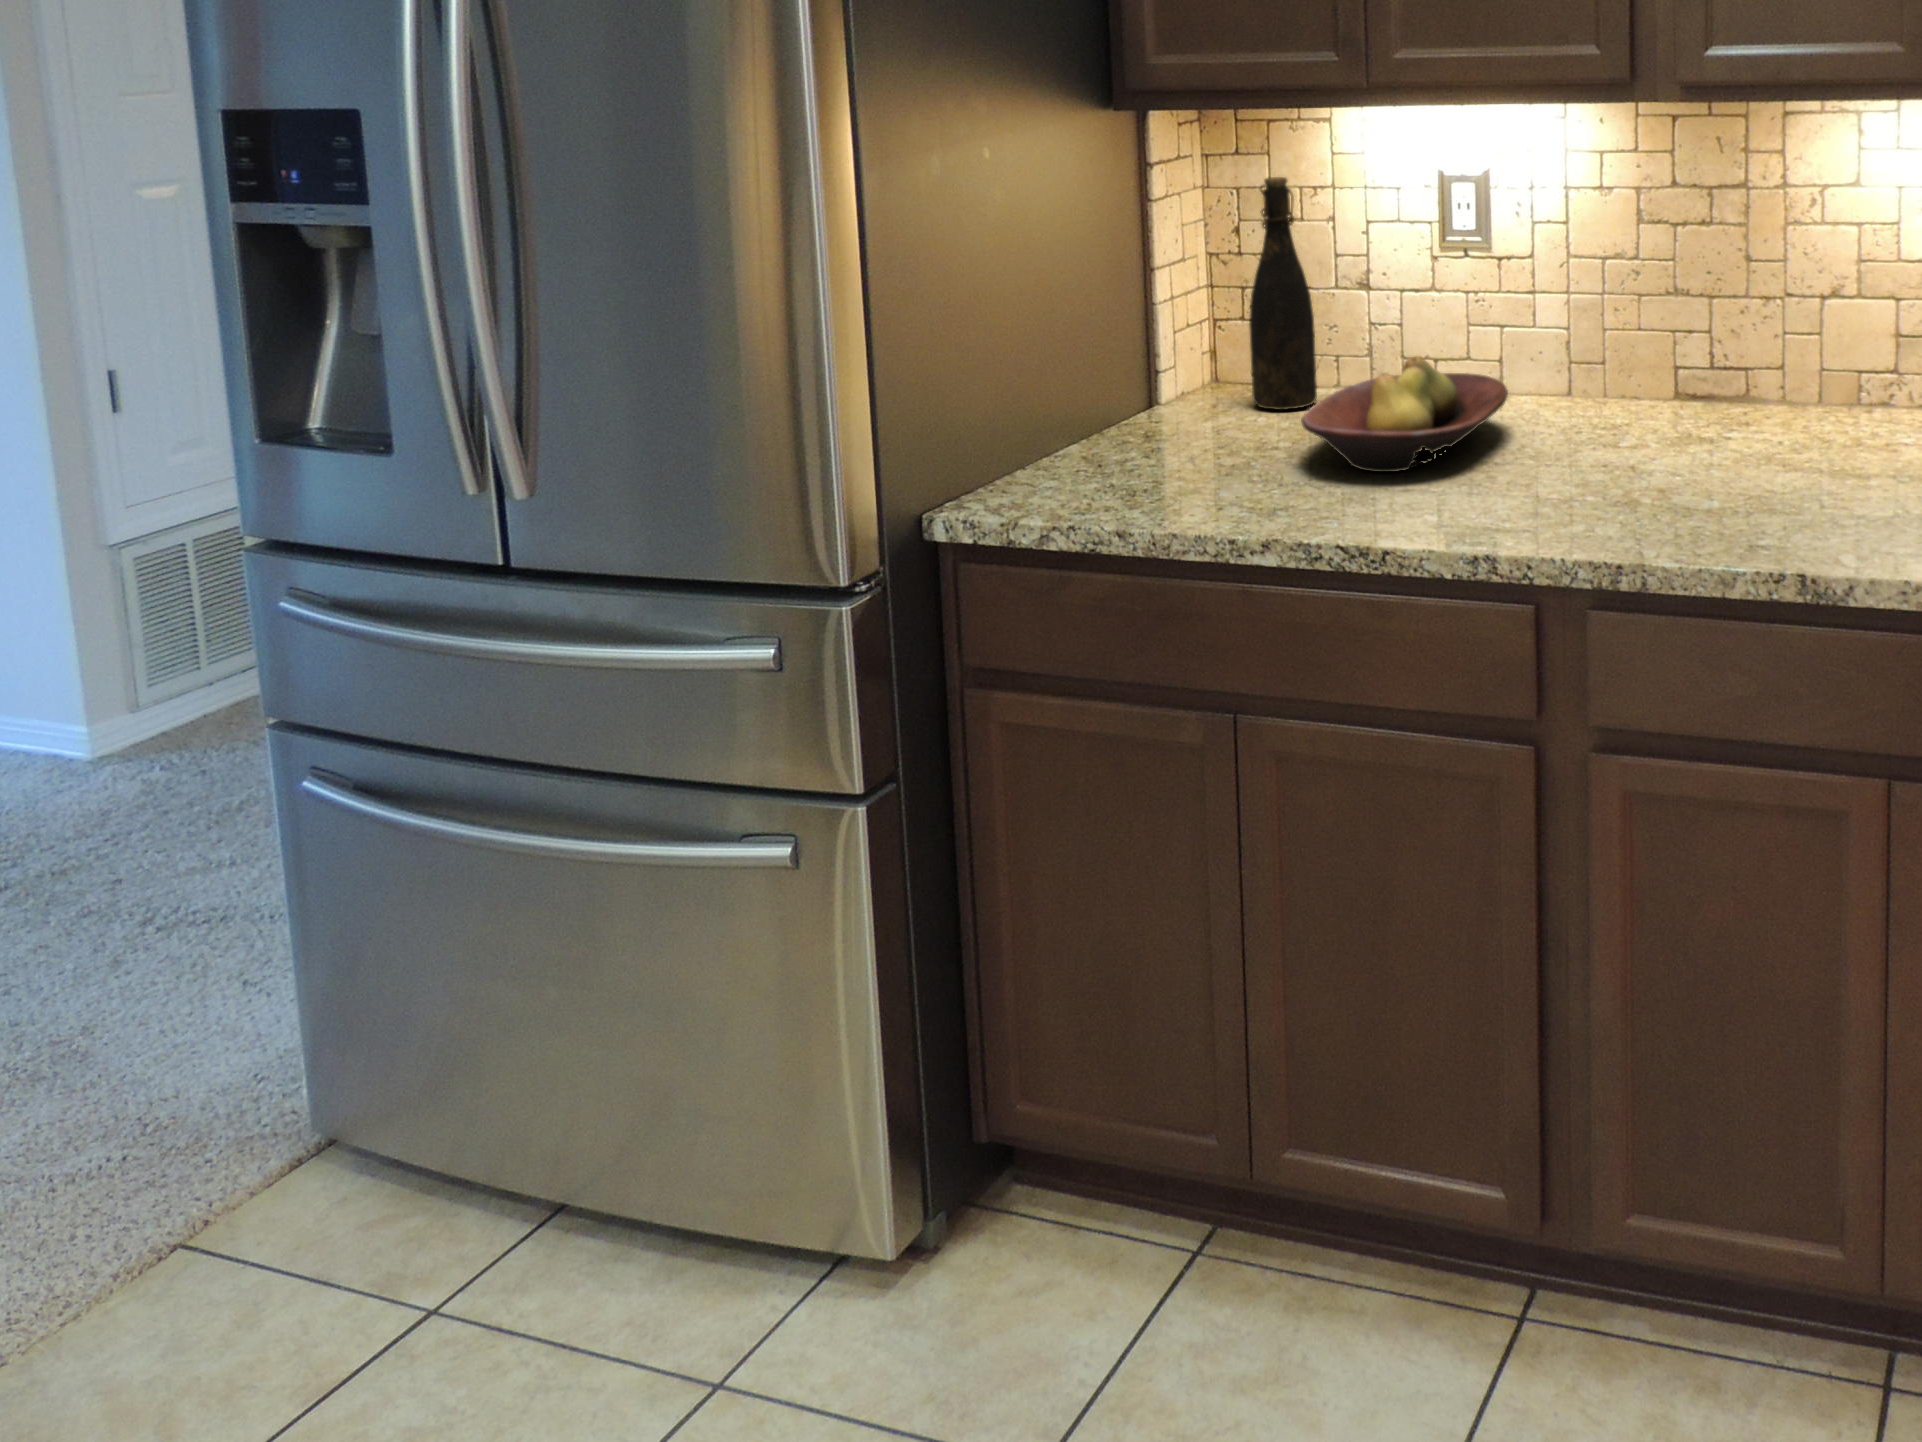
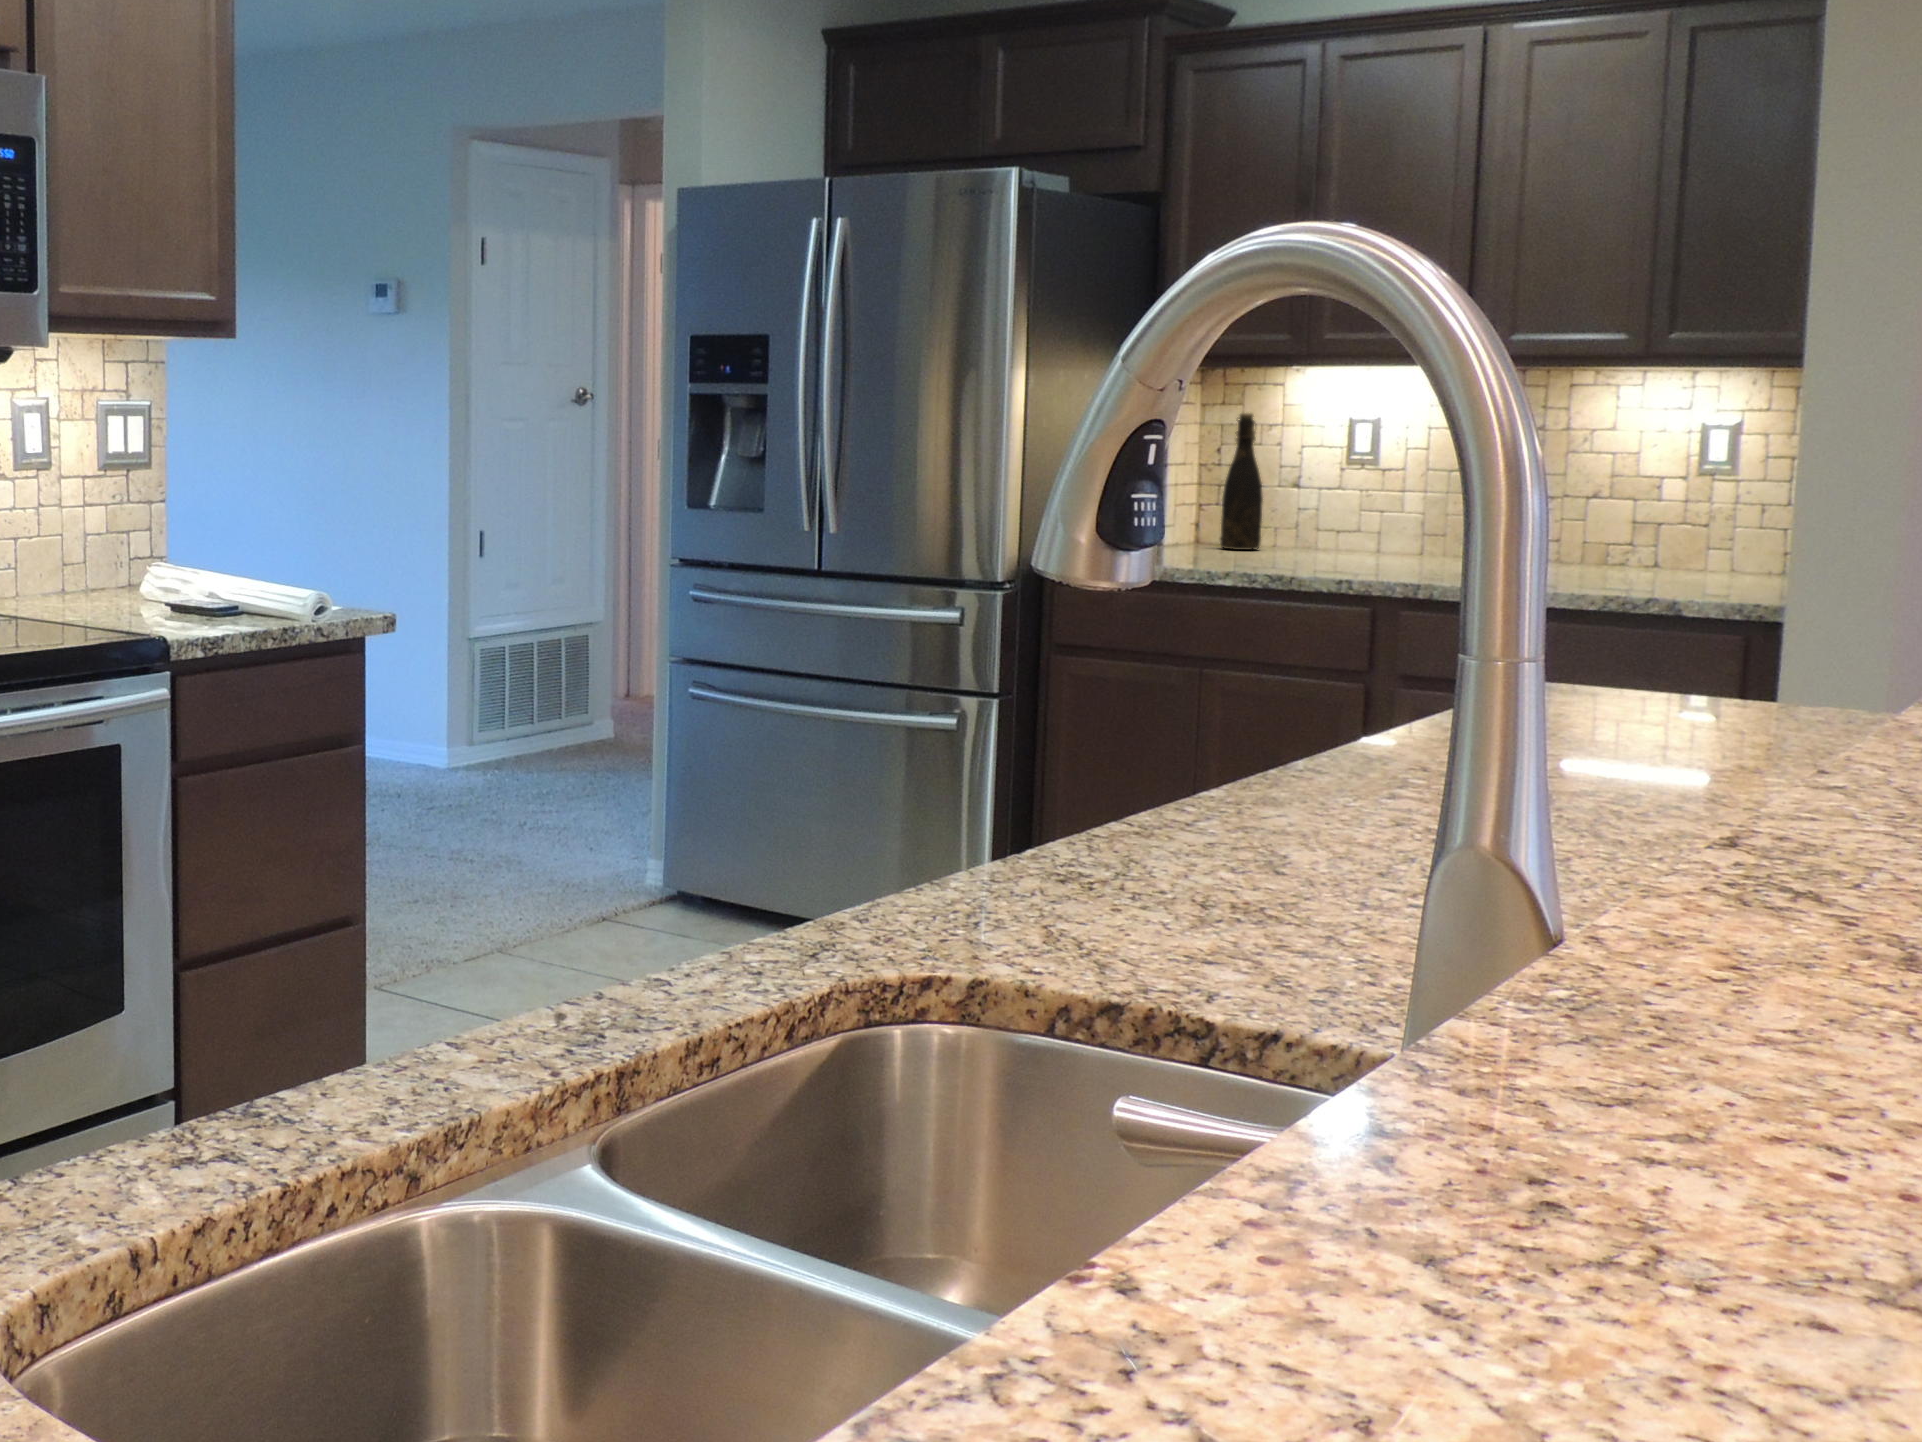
fruit bowl: present [1301,357,1508,472] -> none [1250,511,1377,564]

